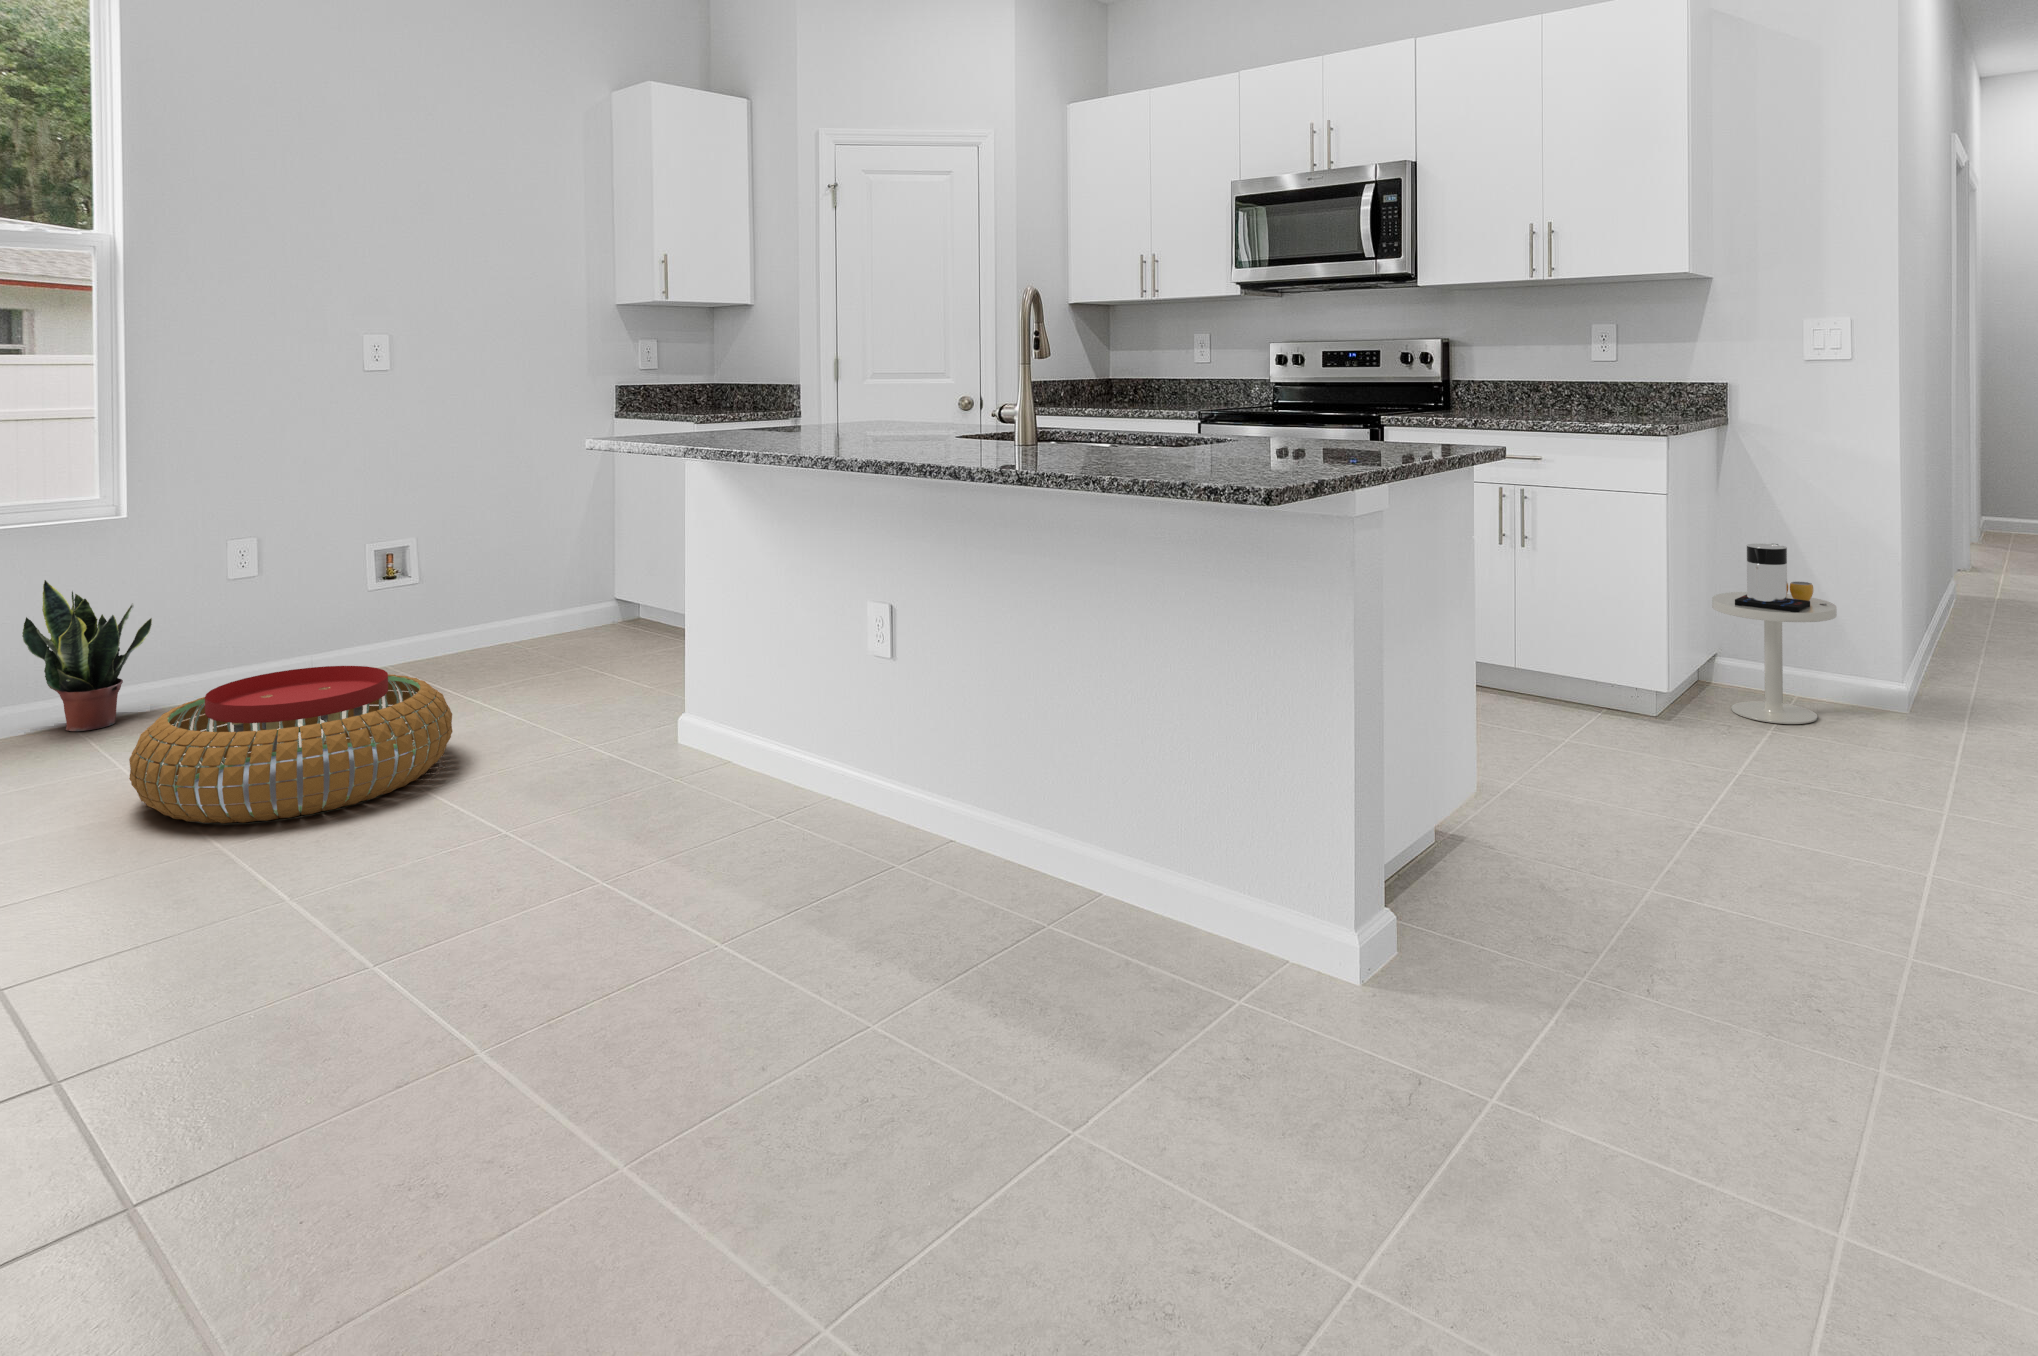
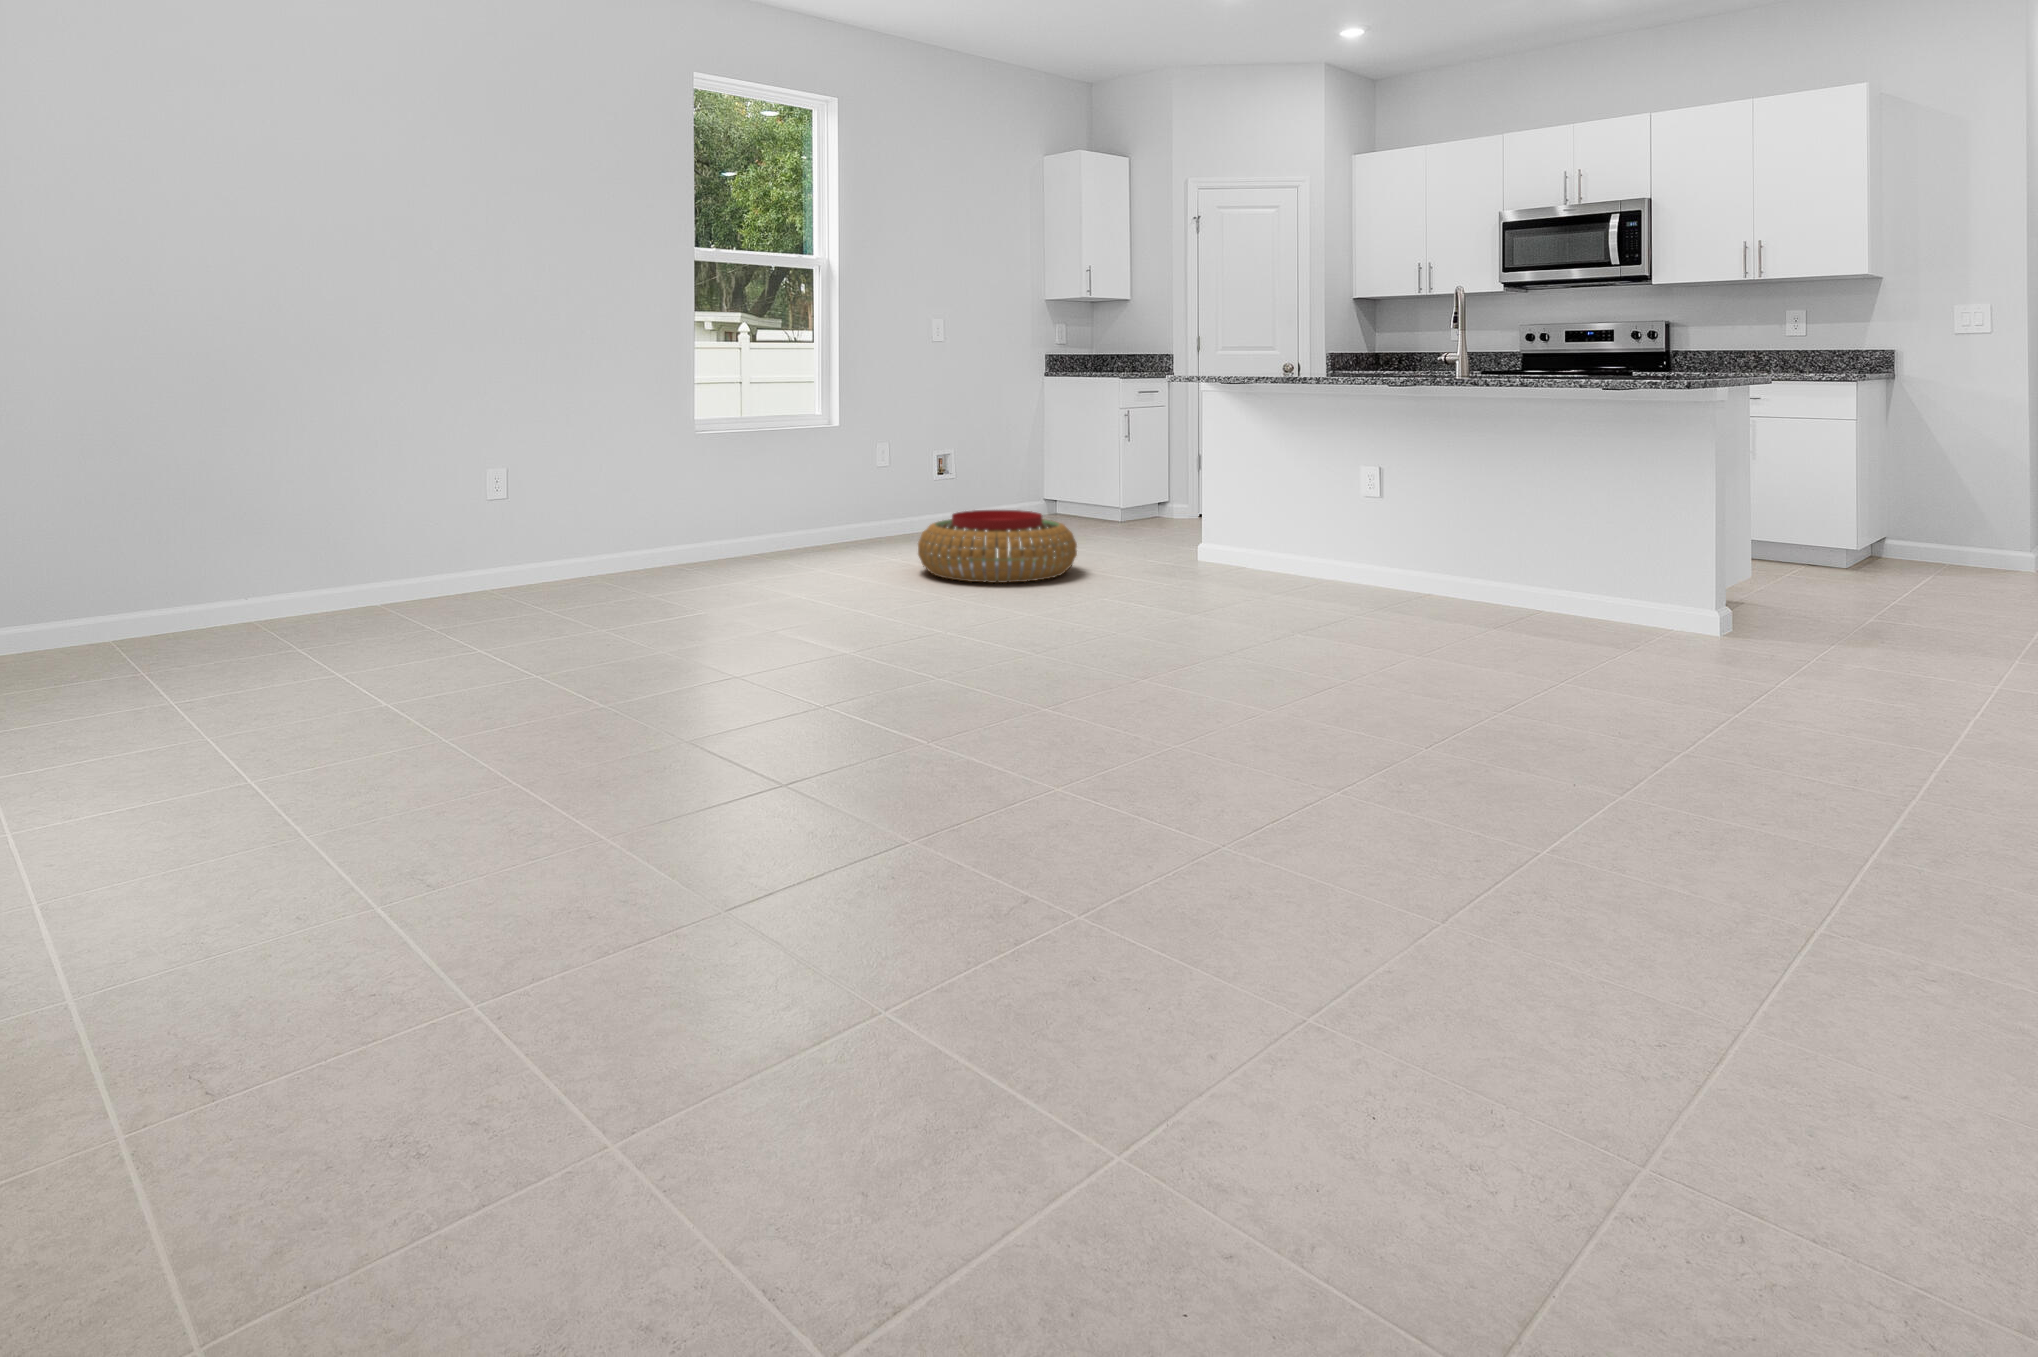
side table: present [1712,544,1837,724] -> none [1884,454,1977,573]
potted plant: present [22,580,152,731] -> none [781,461,838,553]

